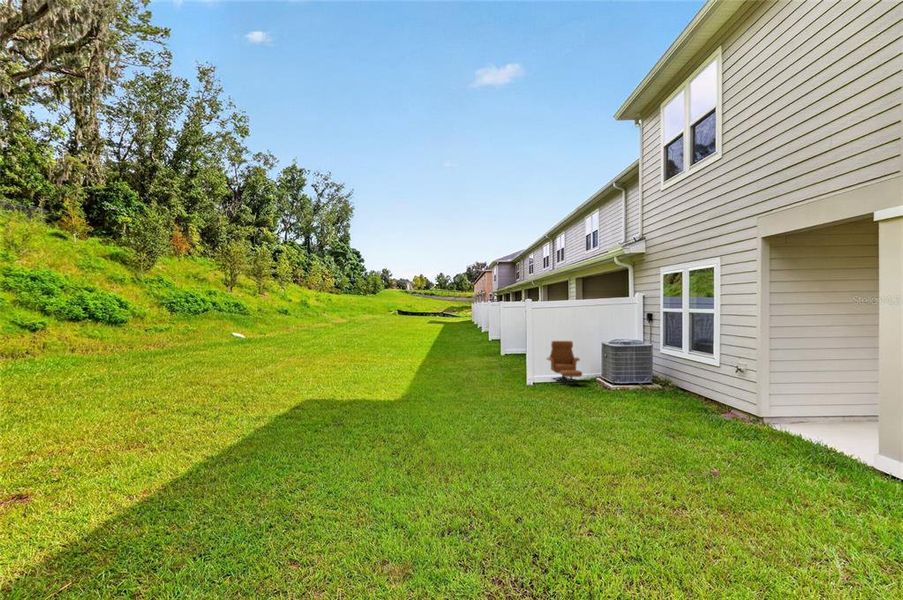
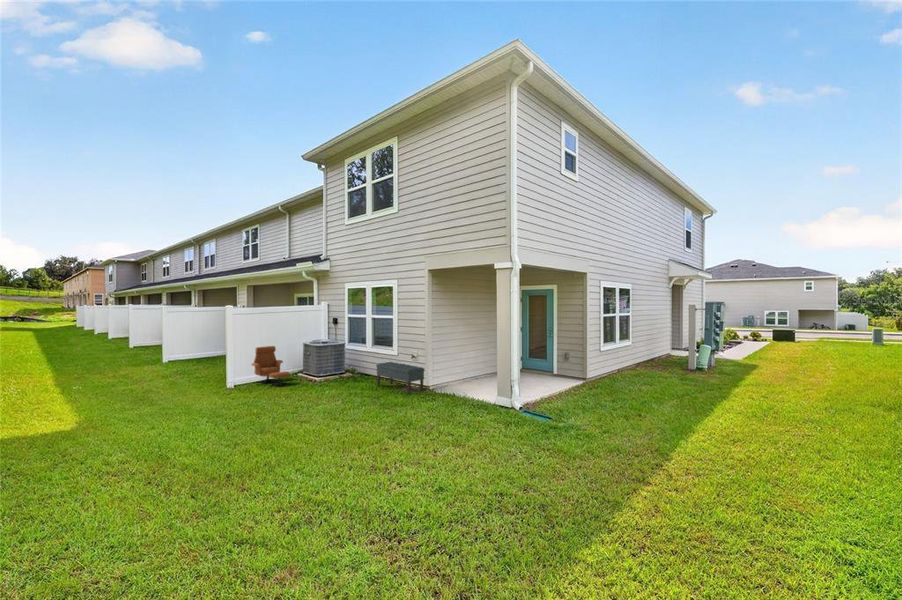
bench: none [684,375,754,425] -> present [376,362,425,394]

